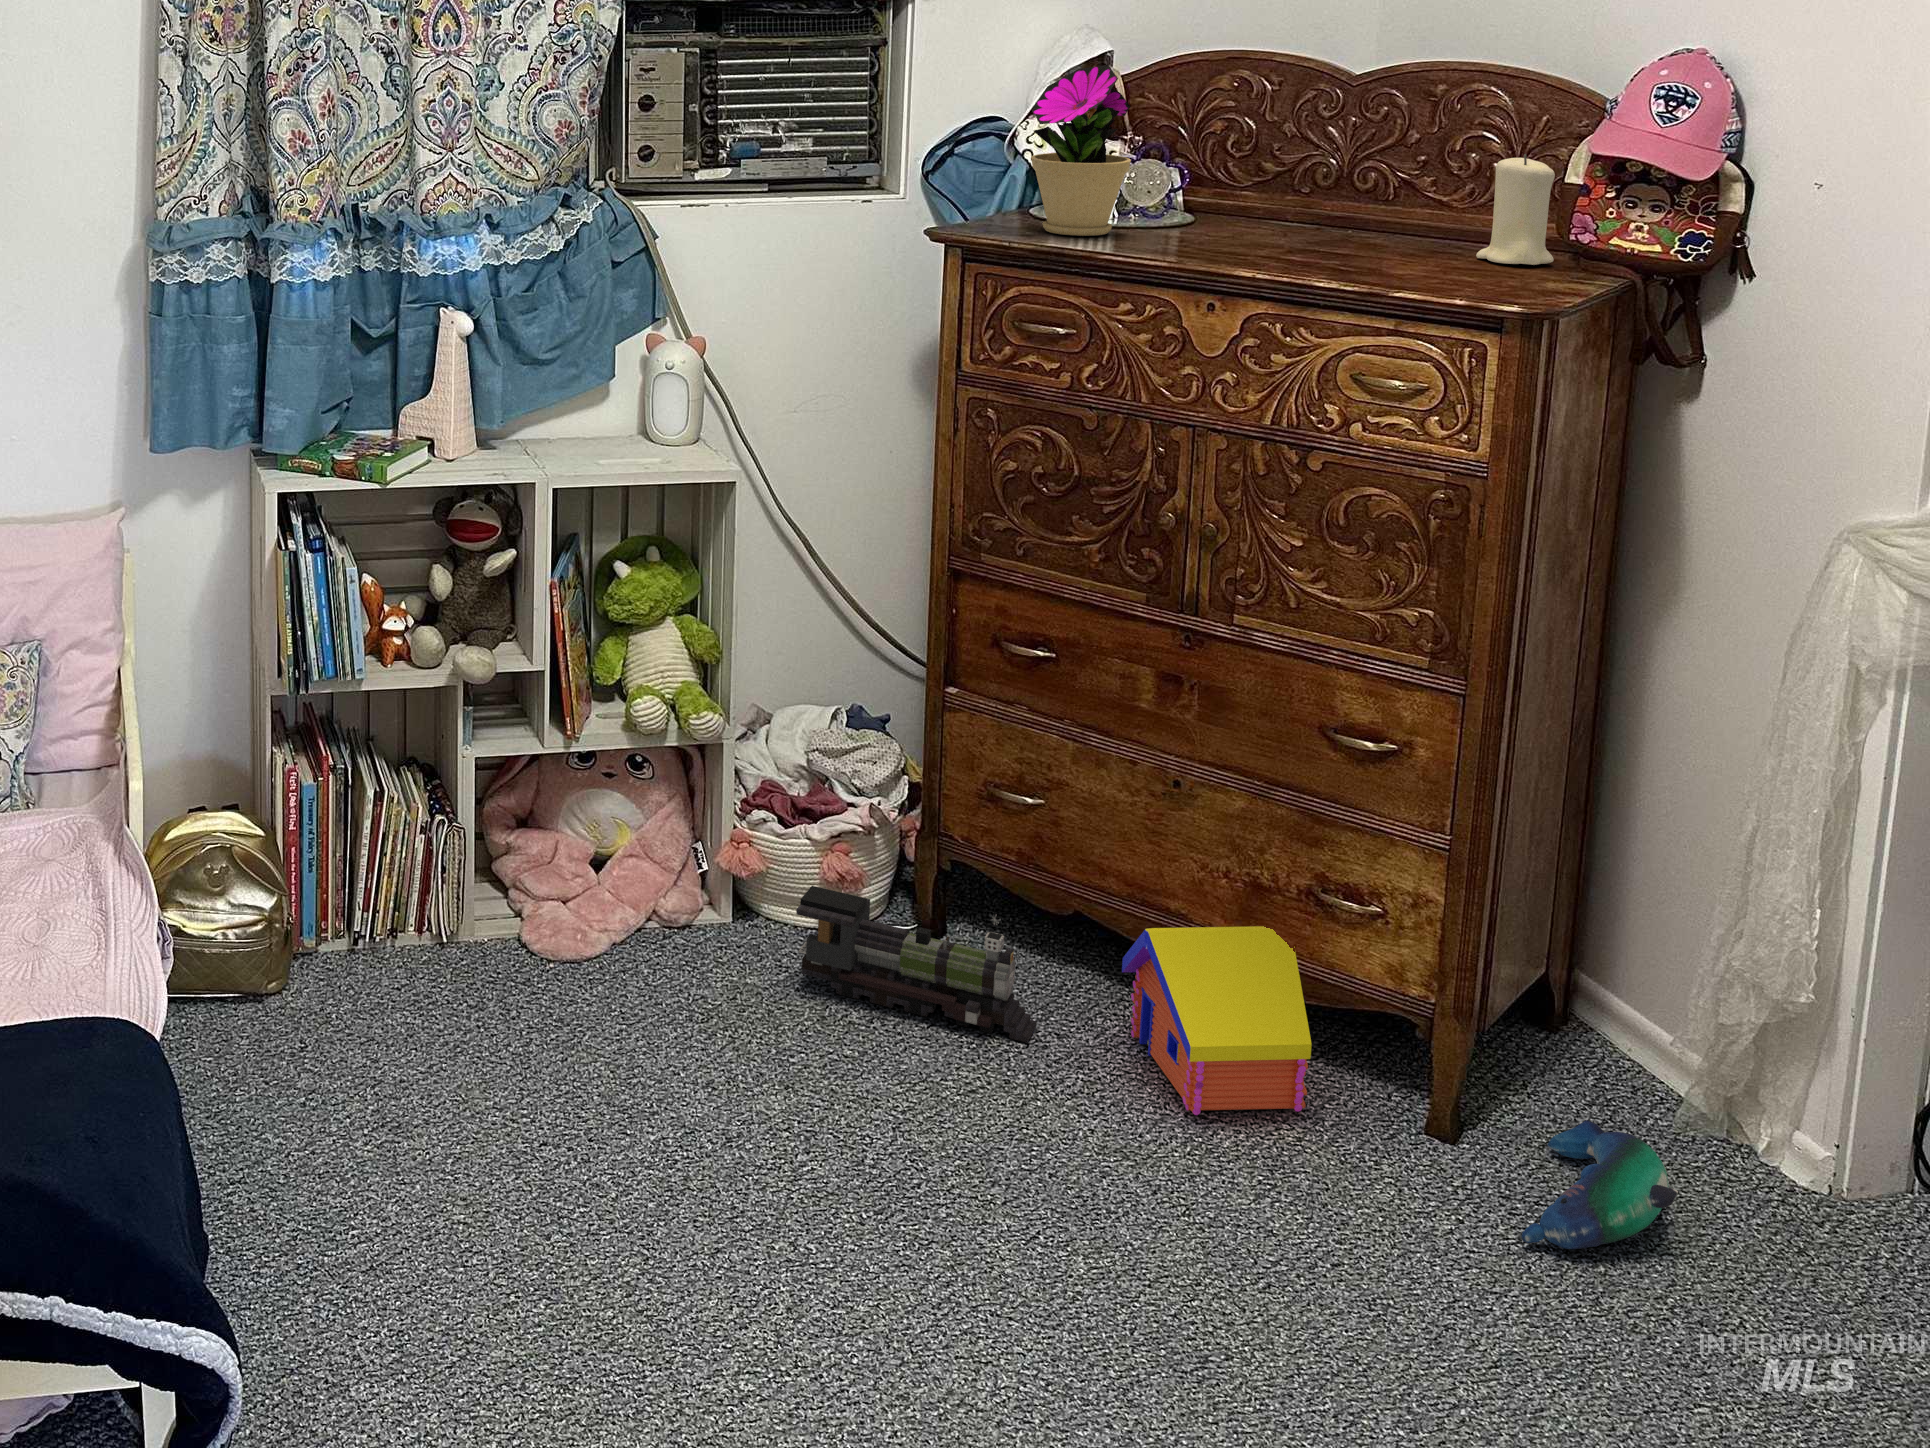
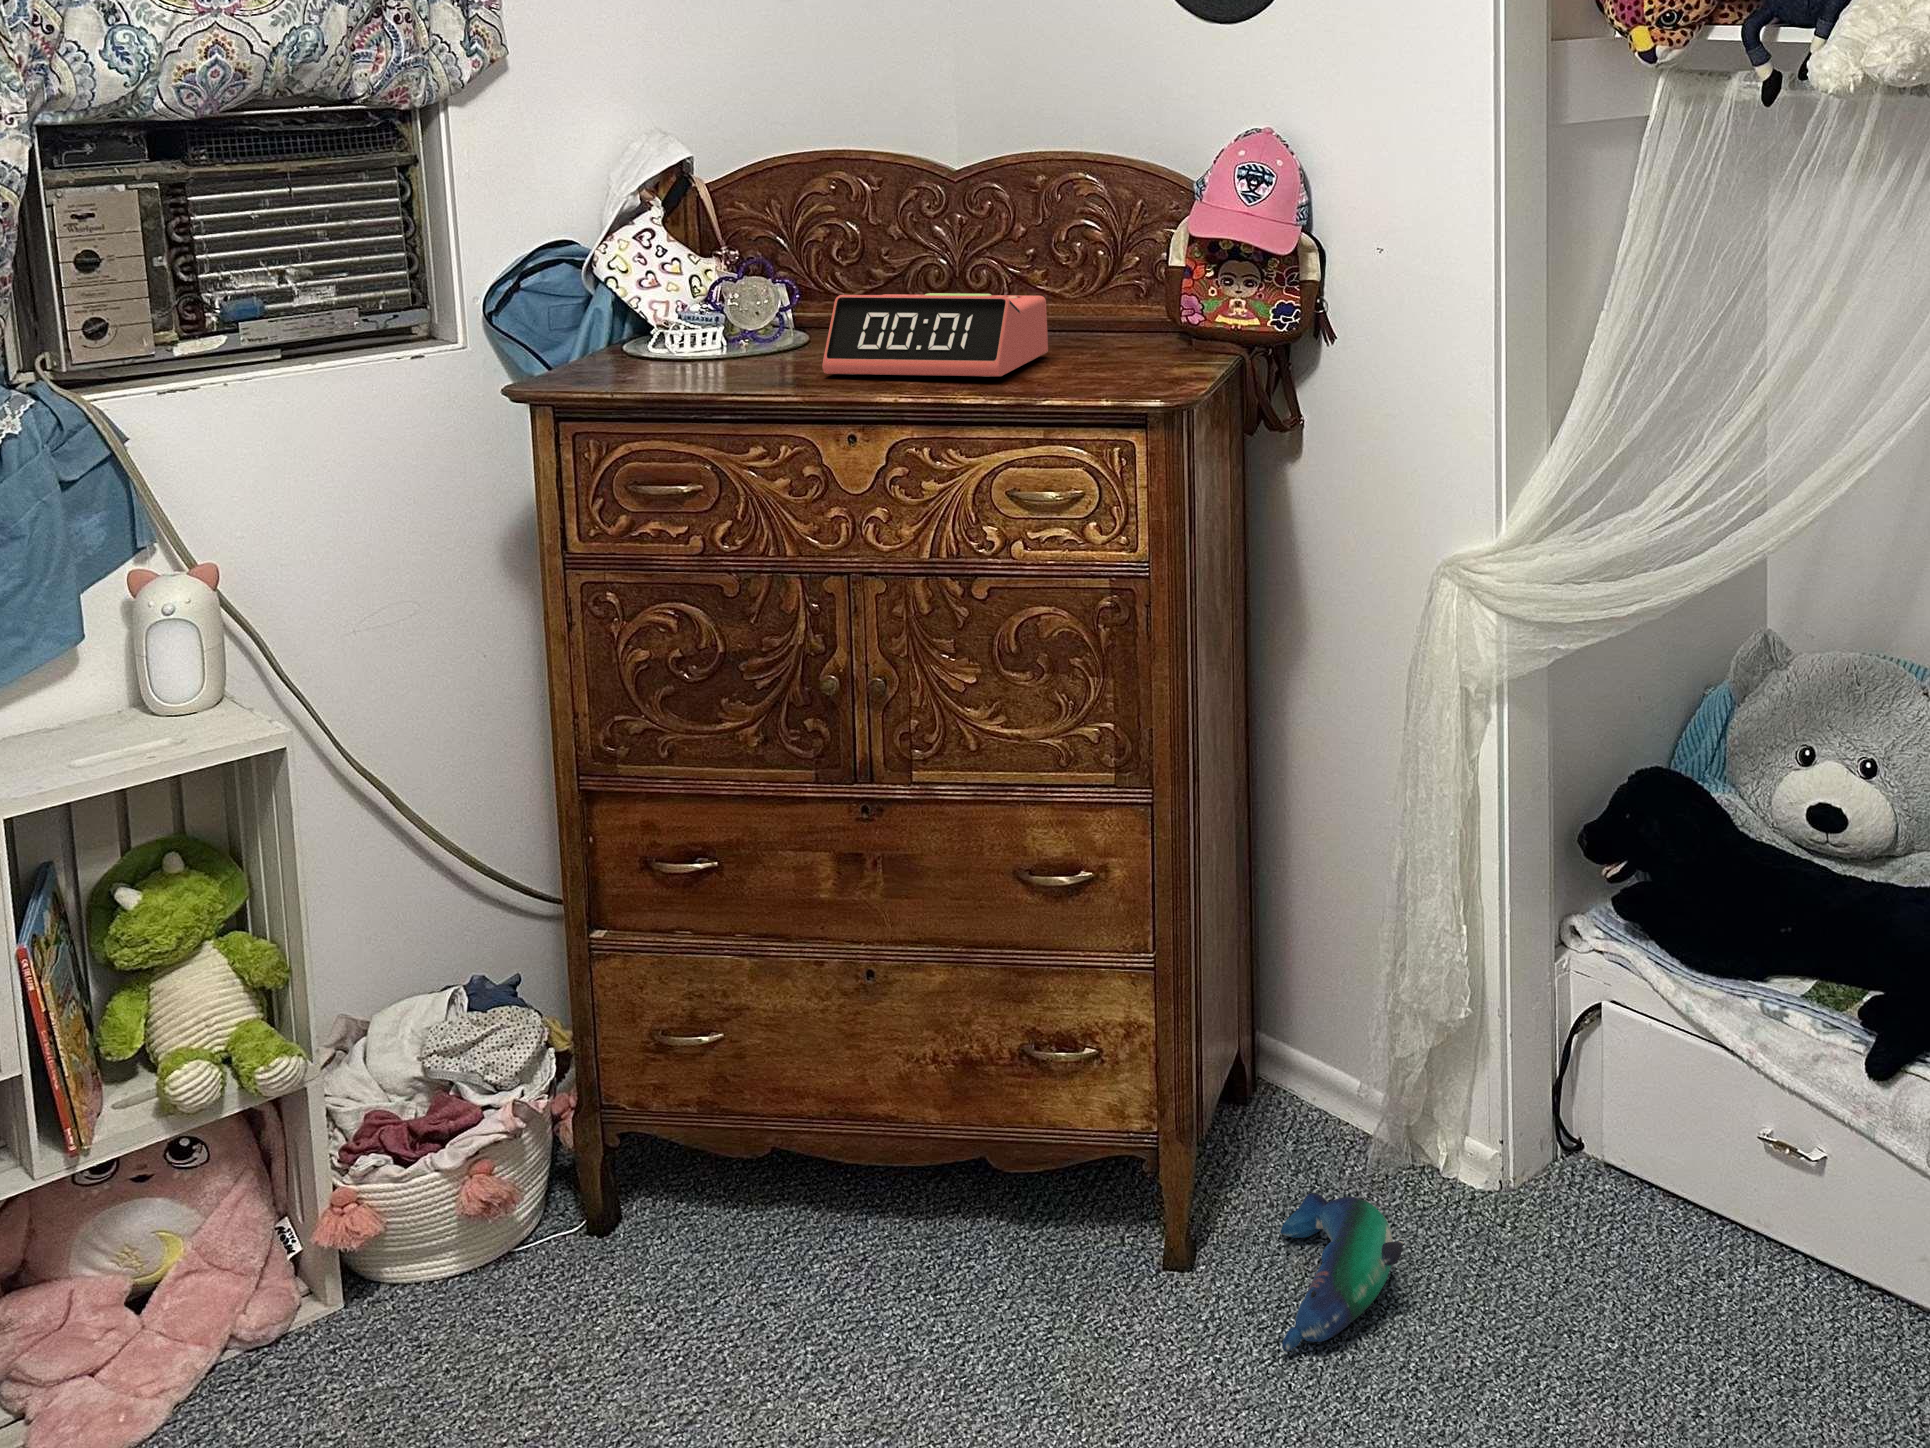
flower pot: present [1031,65,1131,236] -> none [614,176,736,375]
candle: present [1476,154,1555,265] -> none [1099,240,1170,353]
alarm clock: none [1196,180,1424,268] -> present [822,293,1048,377]
toy train: present [796,886,1036,1043] -> none [437,1186,755,1354]
toy house: present [1122,926,1312,1115] -> none [842,1093,1056,1342]

